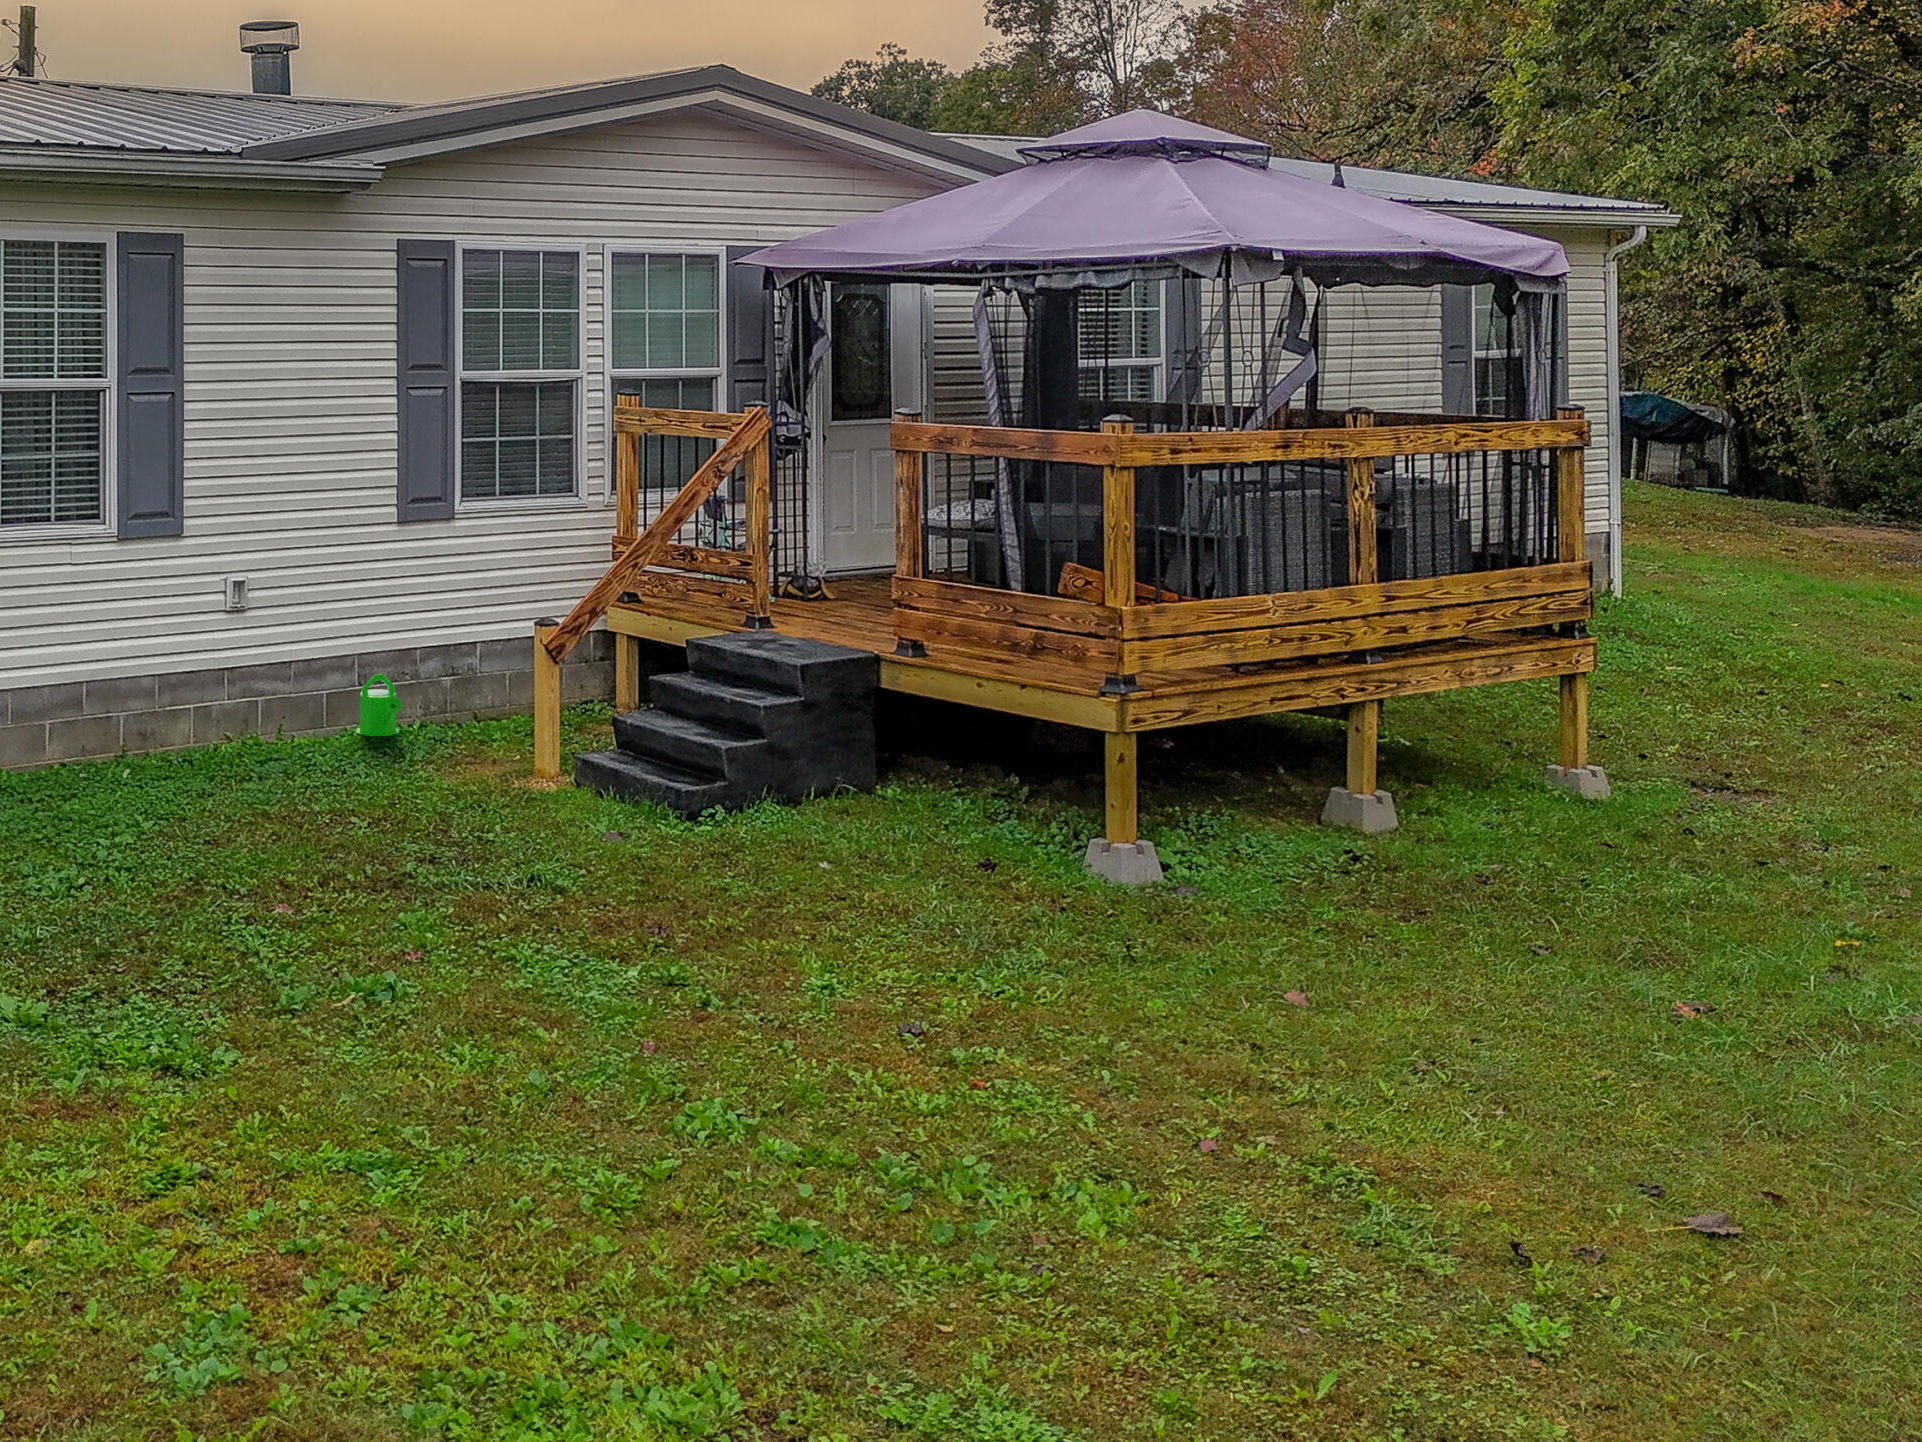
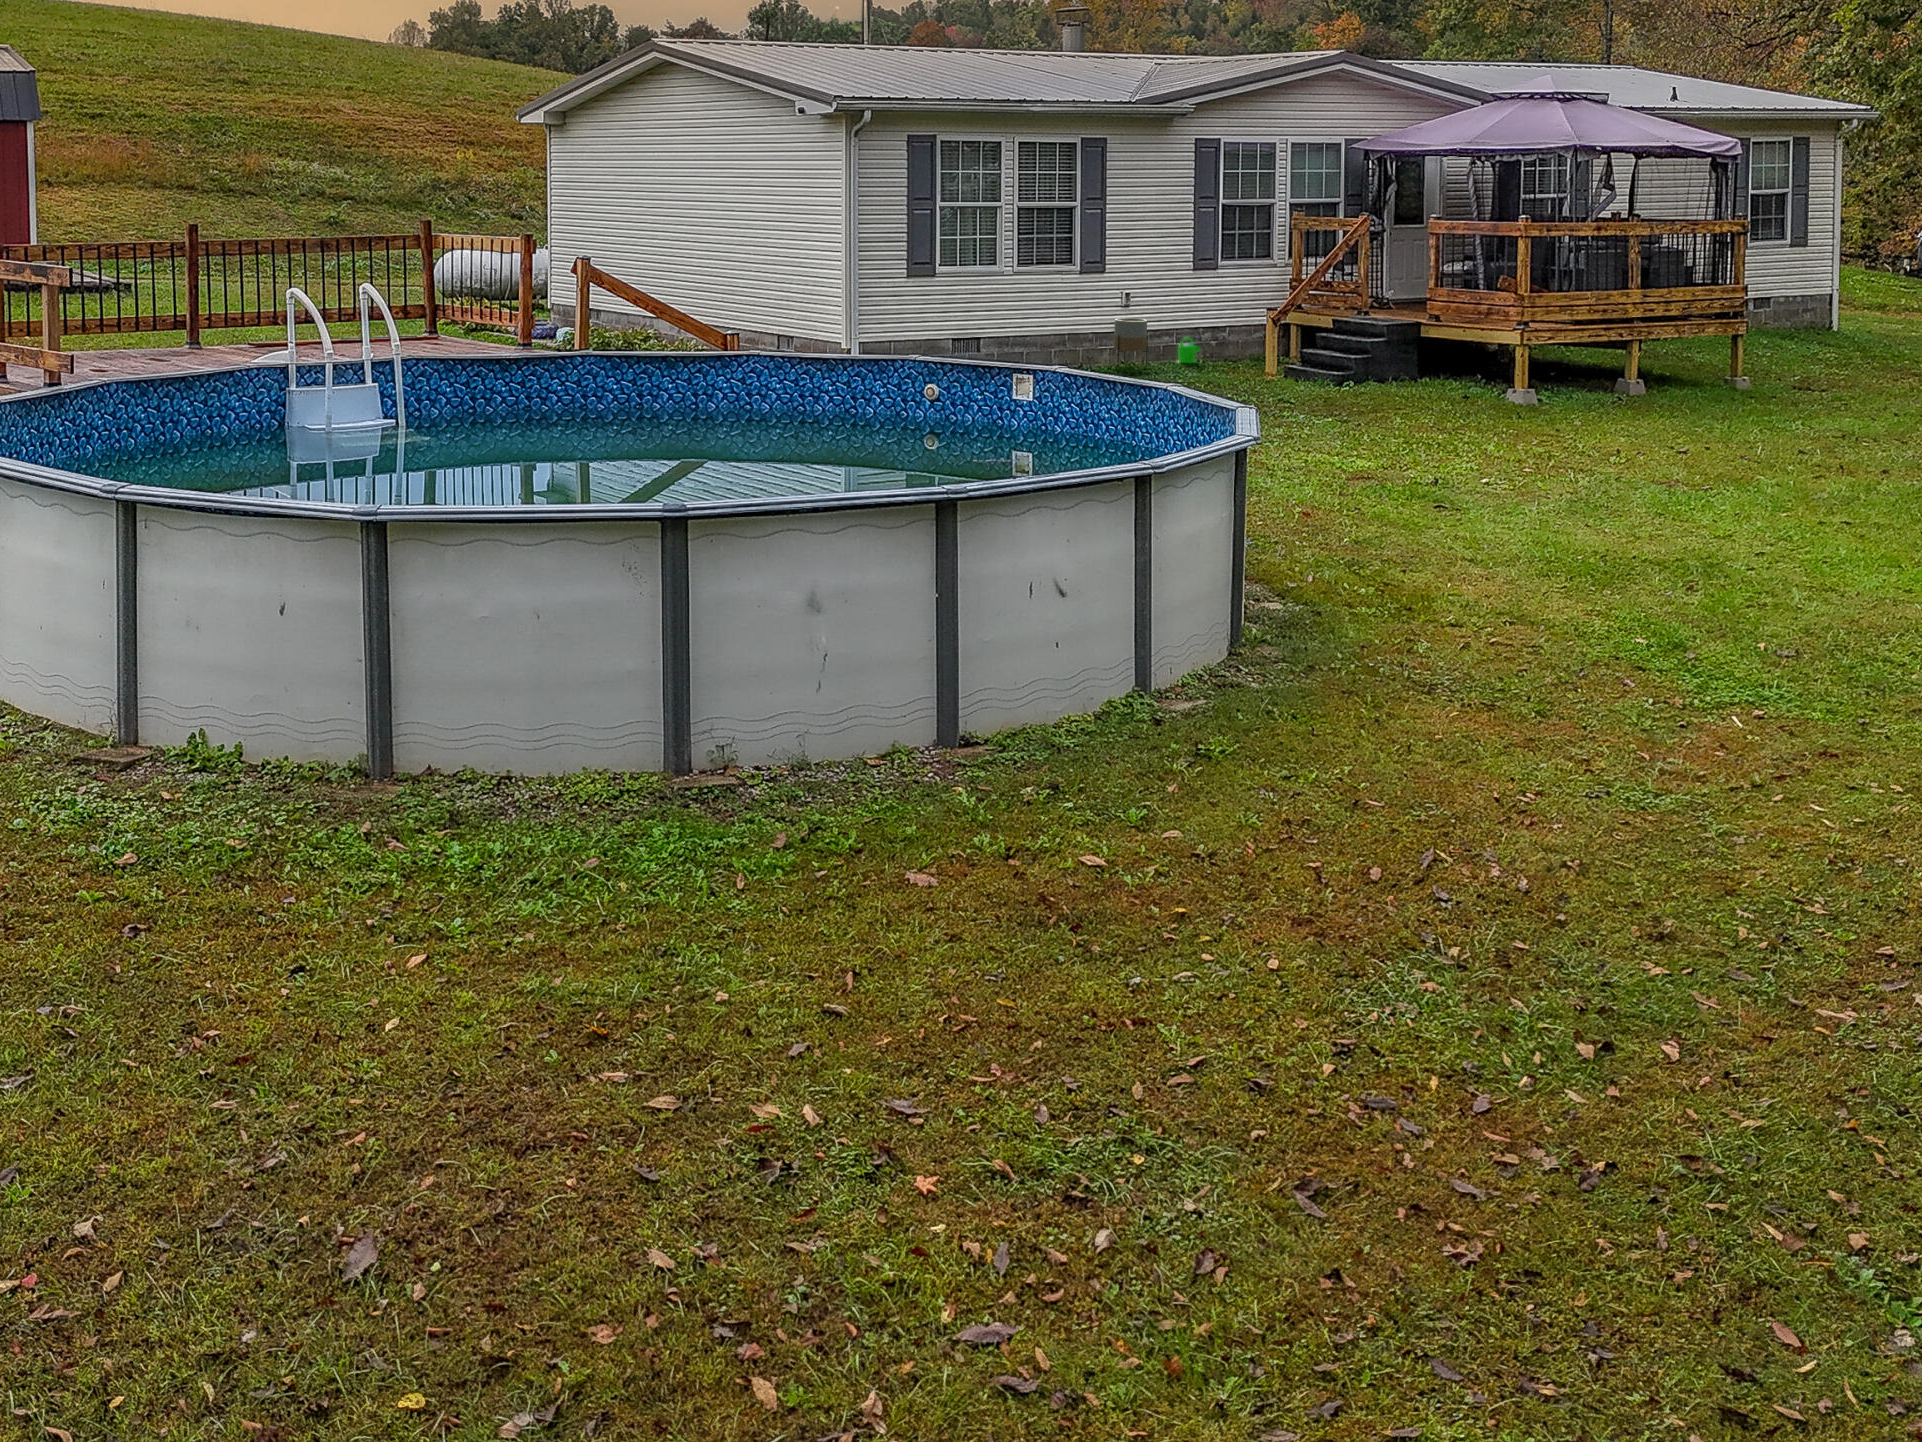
planter: none [197,639,270,757] -> present [1114,318,1148,366]

